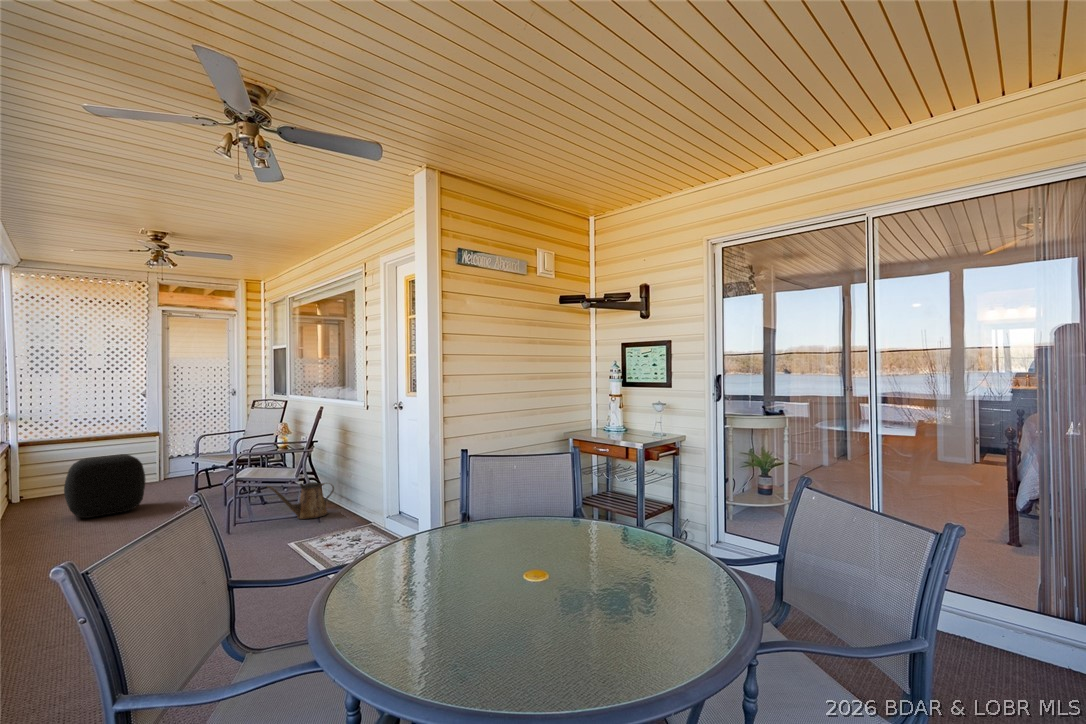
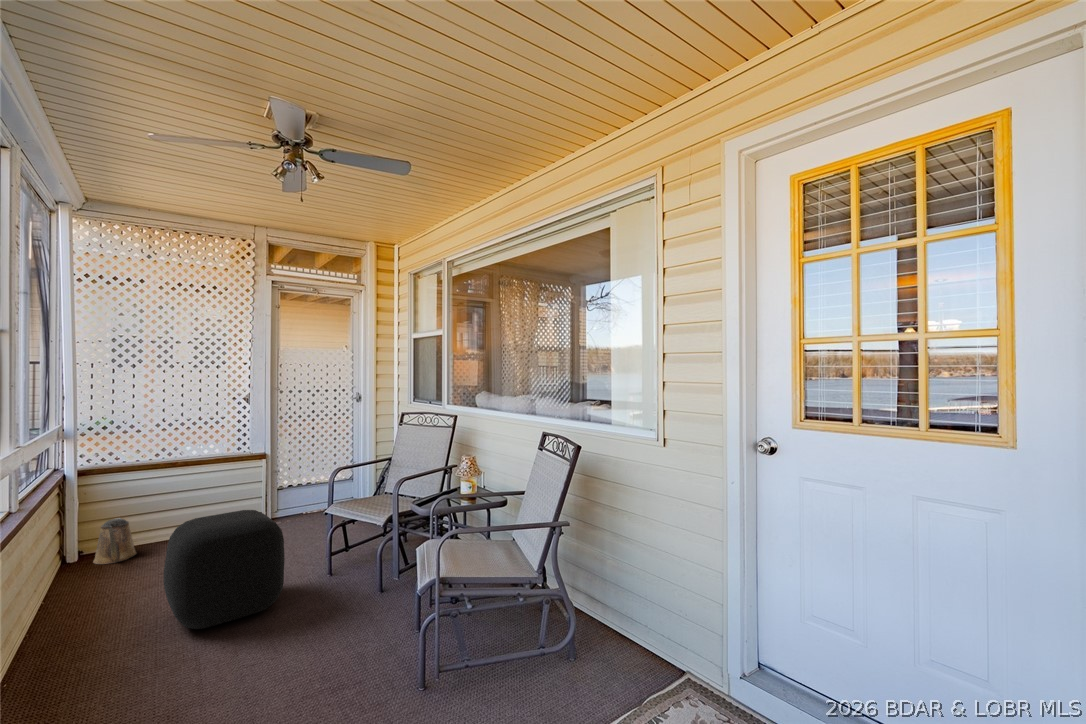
watering can: present [266,482,334,519] -> present [93,518,137,564]

